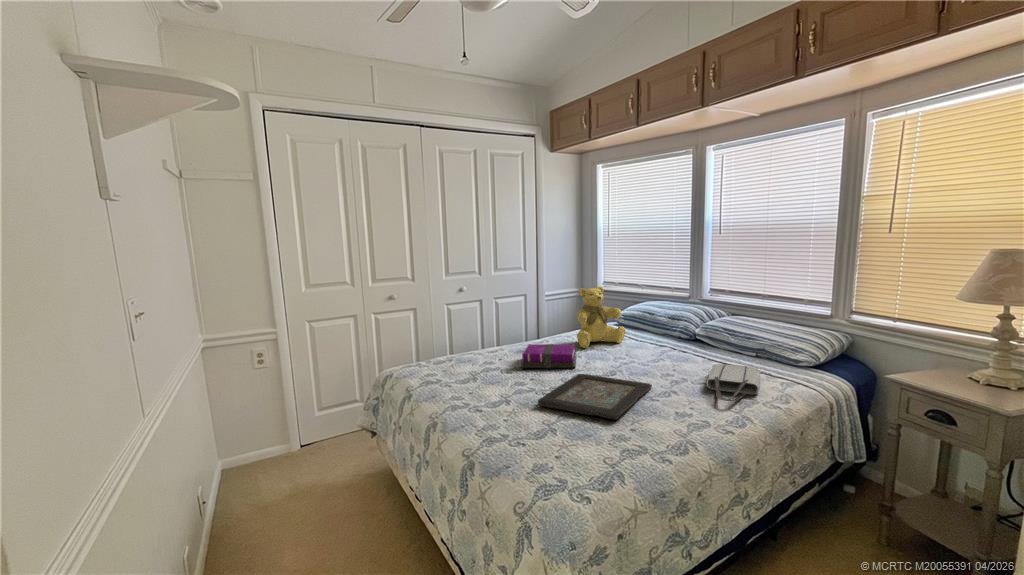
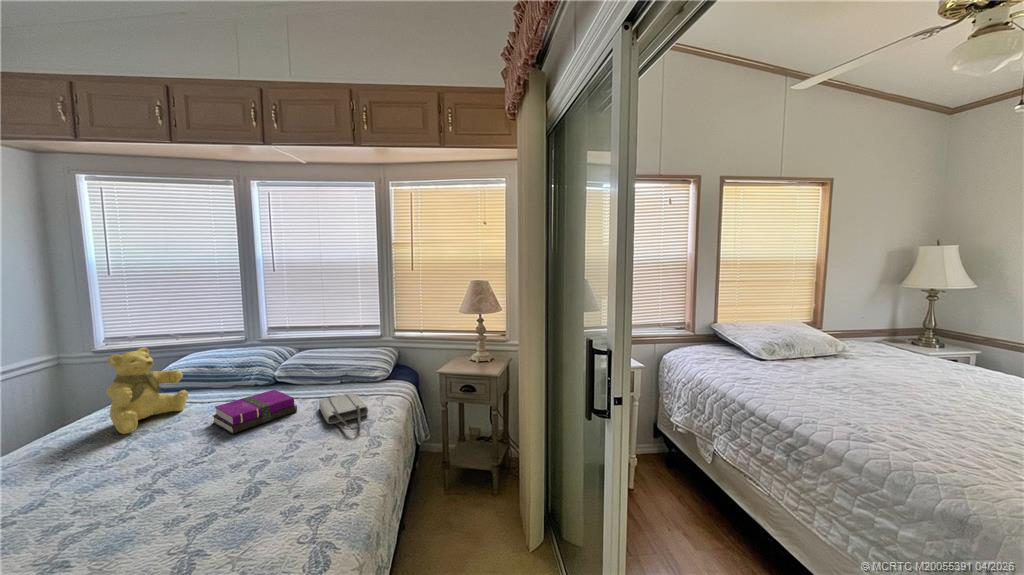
notebook: present [521,344,576,368] -> present [213,390,297,434]
decorative tray: present [538,374,652,420] -> none [130,442,276,540]

